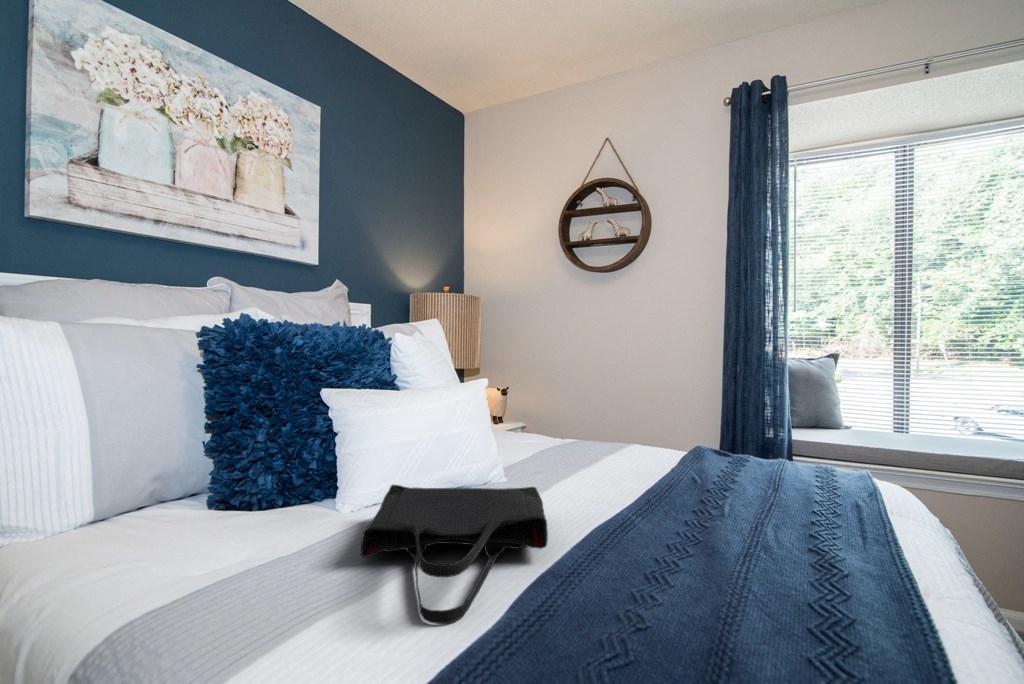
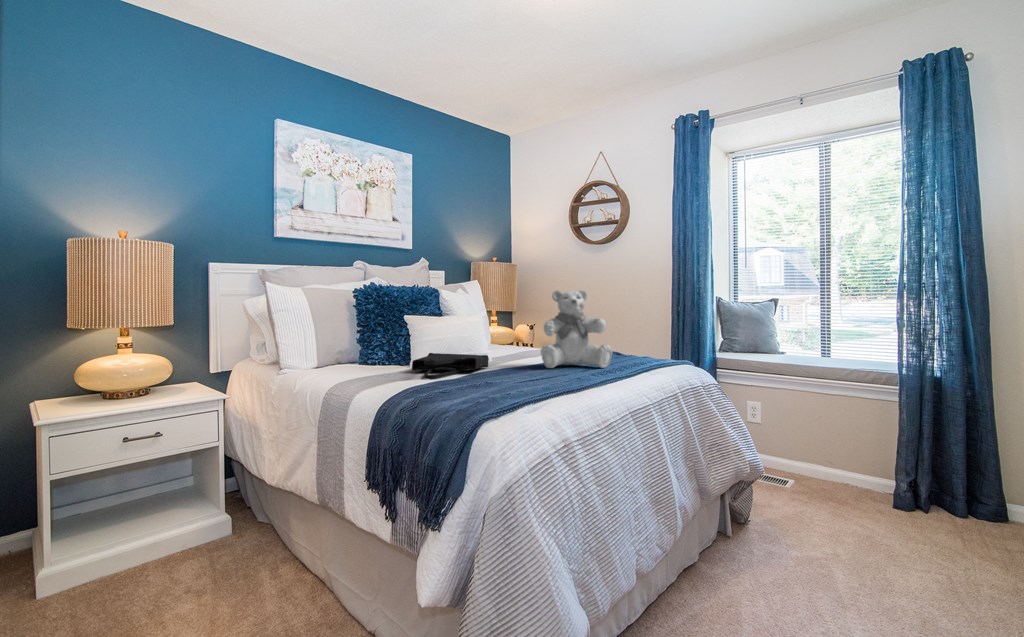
teddy bear: none [654,336,798,513] -> present [541,290,612,368]

